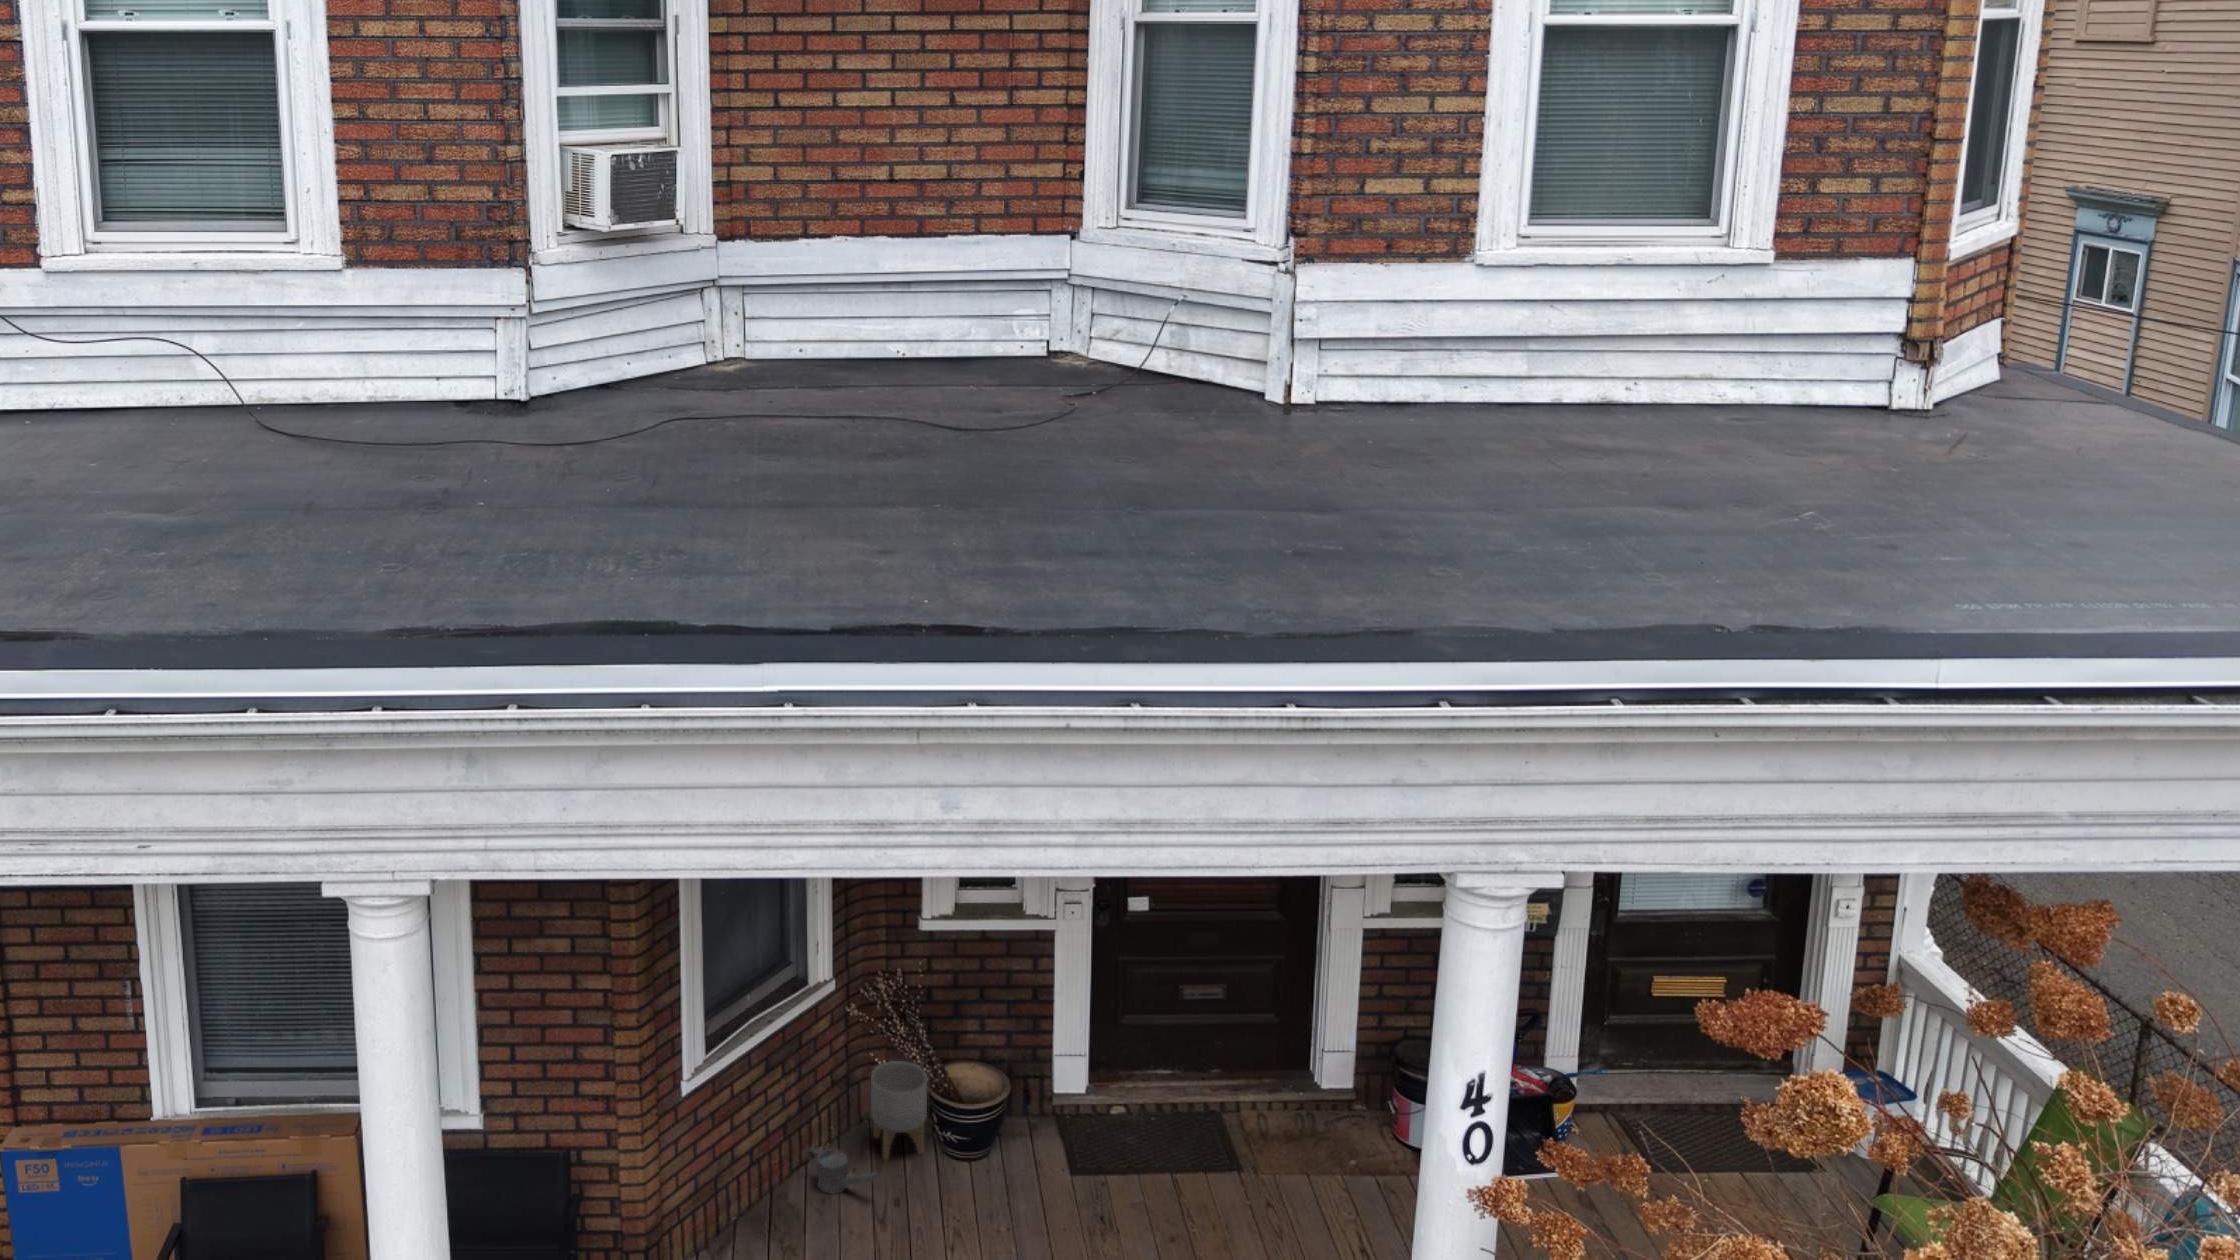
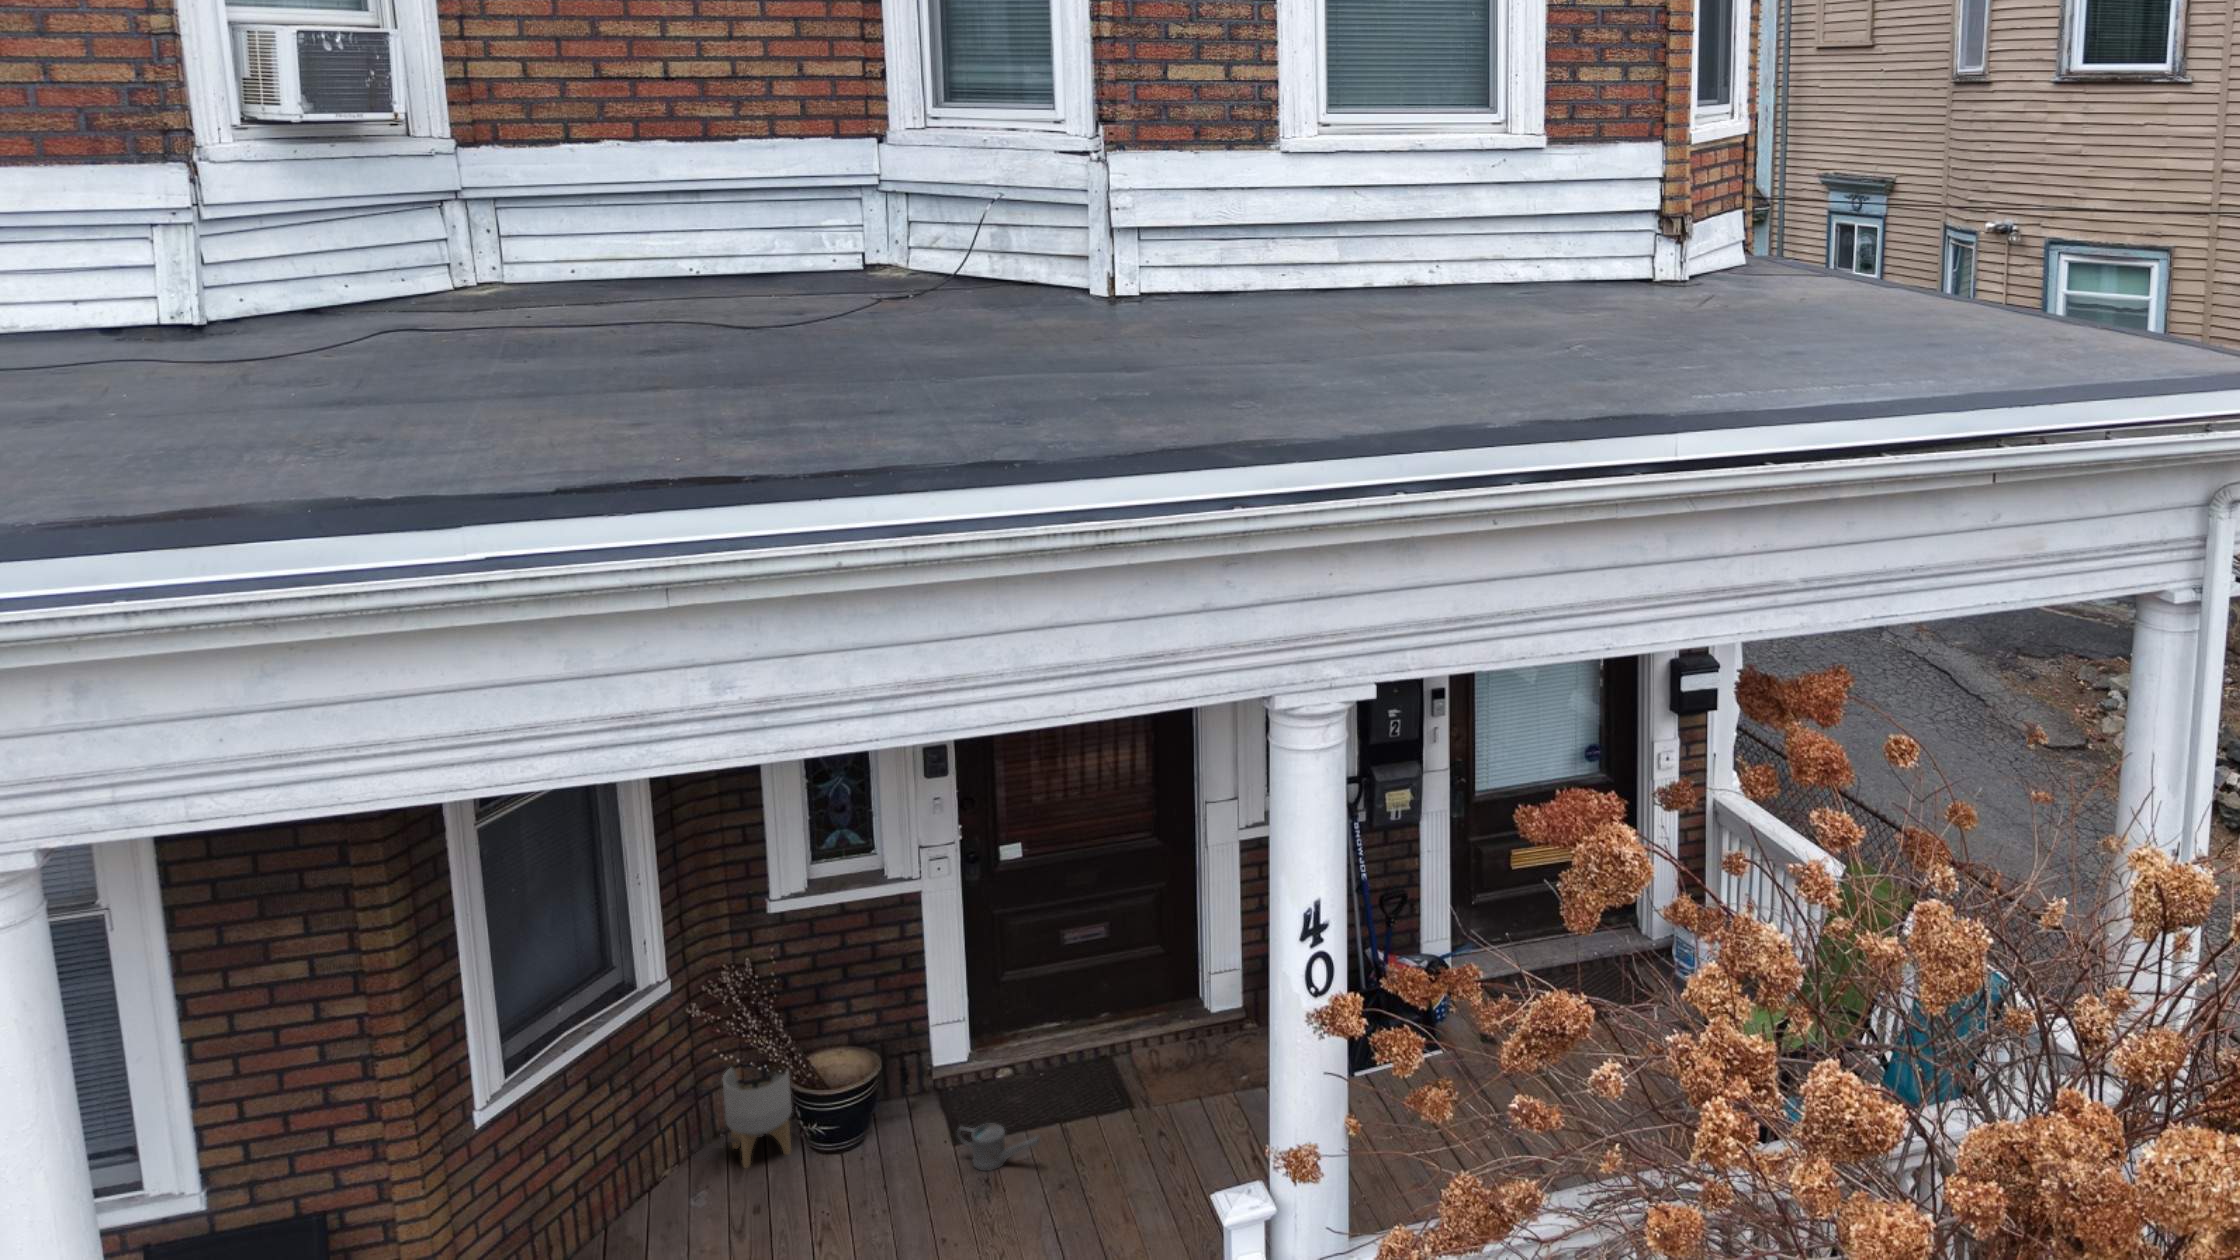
watering can: present [807,1148,876,1194] -> present [957,1124,1040,1171]

